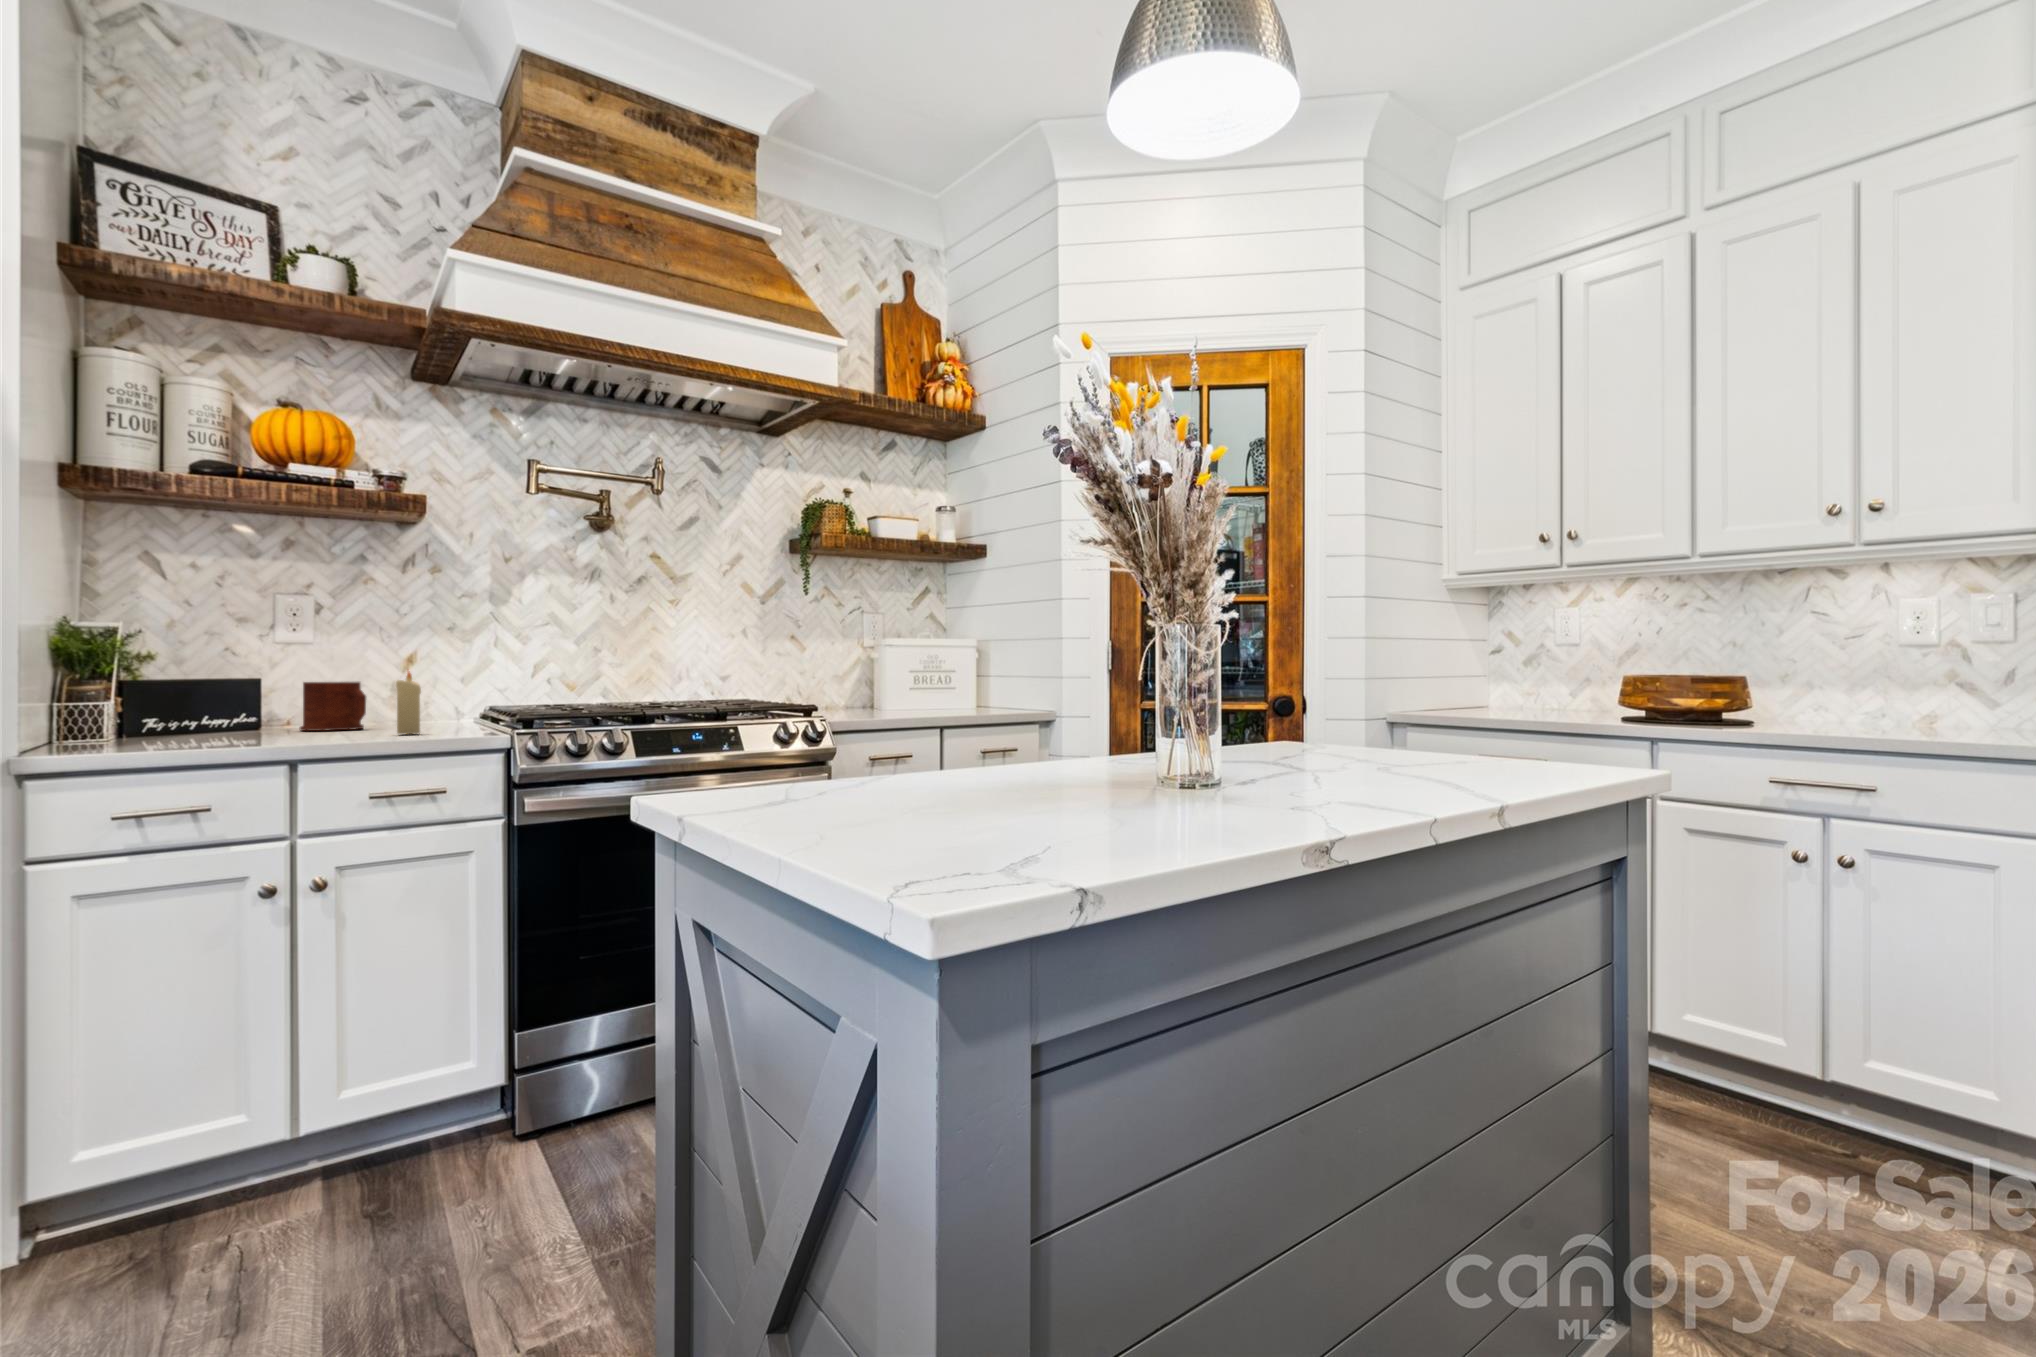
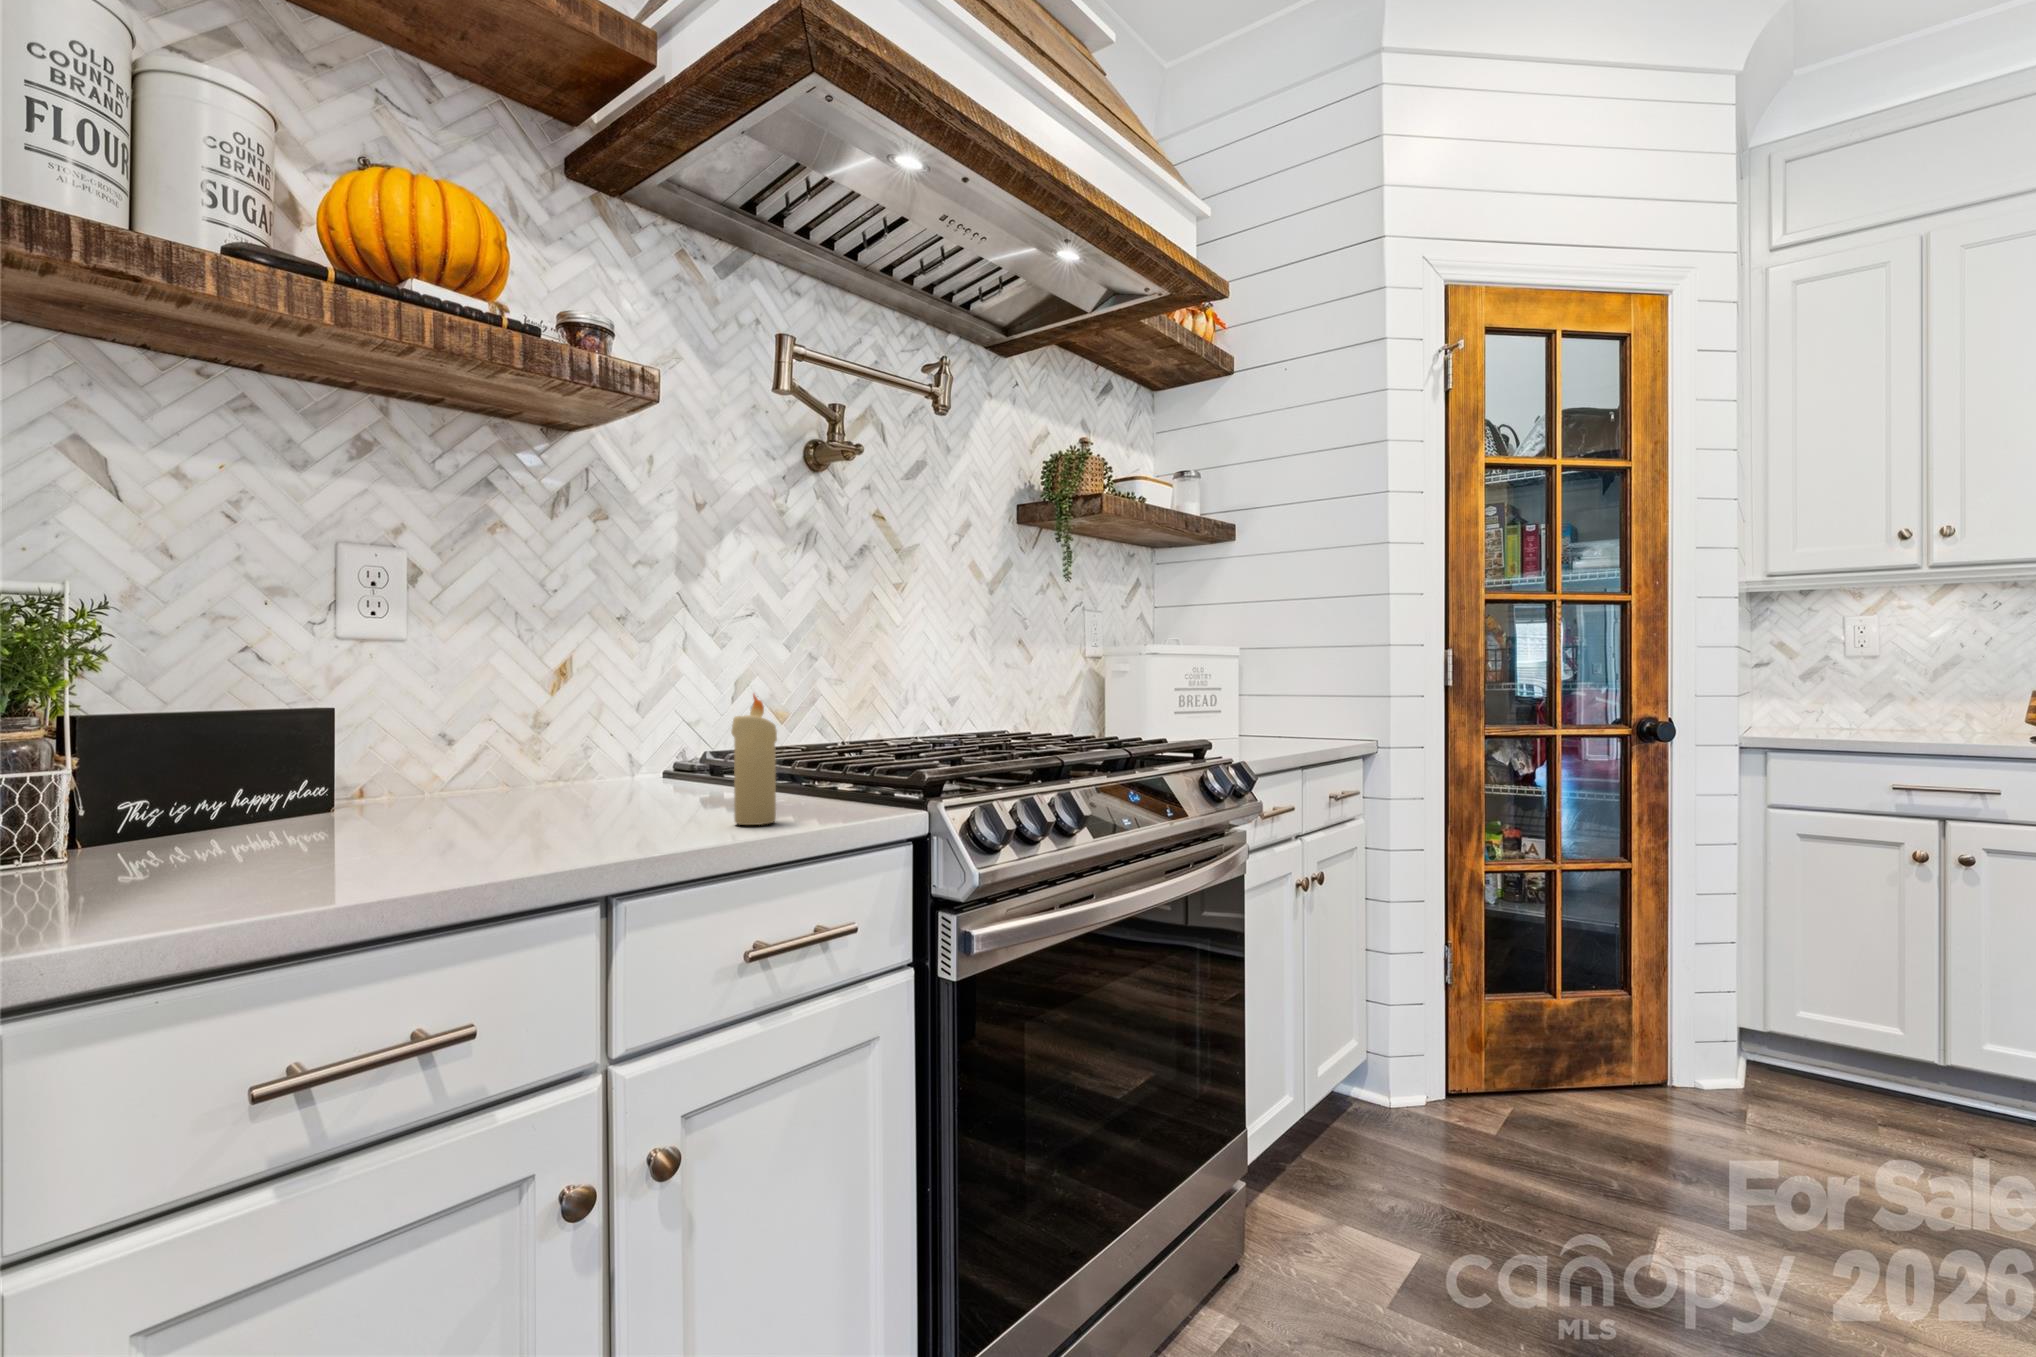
mug: present [300,682,366,731] -> none [439,714,577,816]

